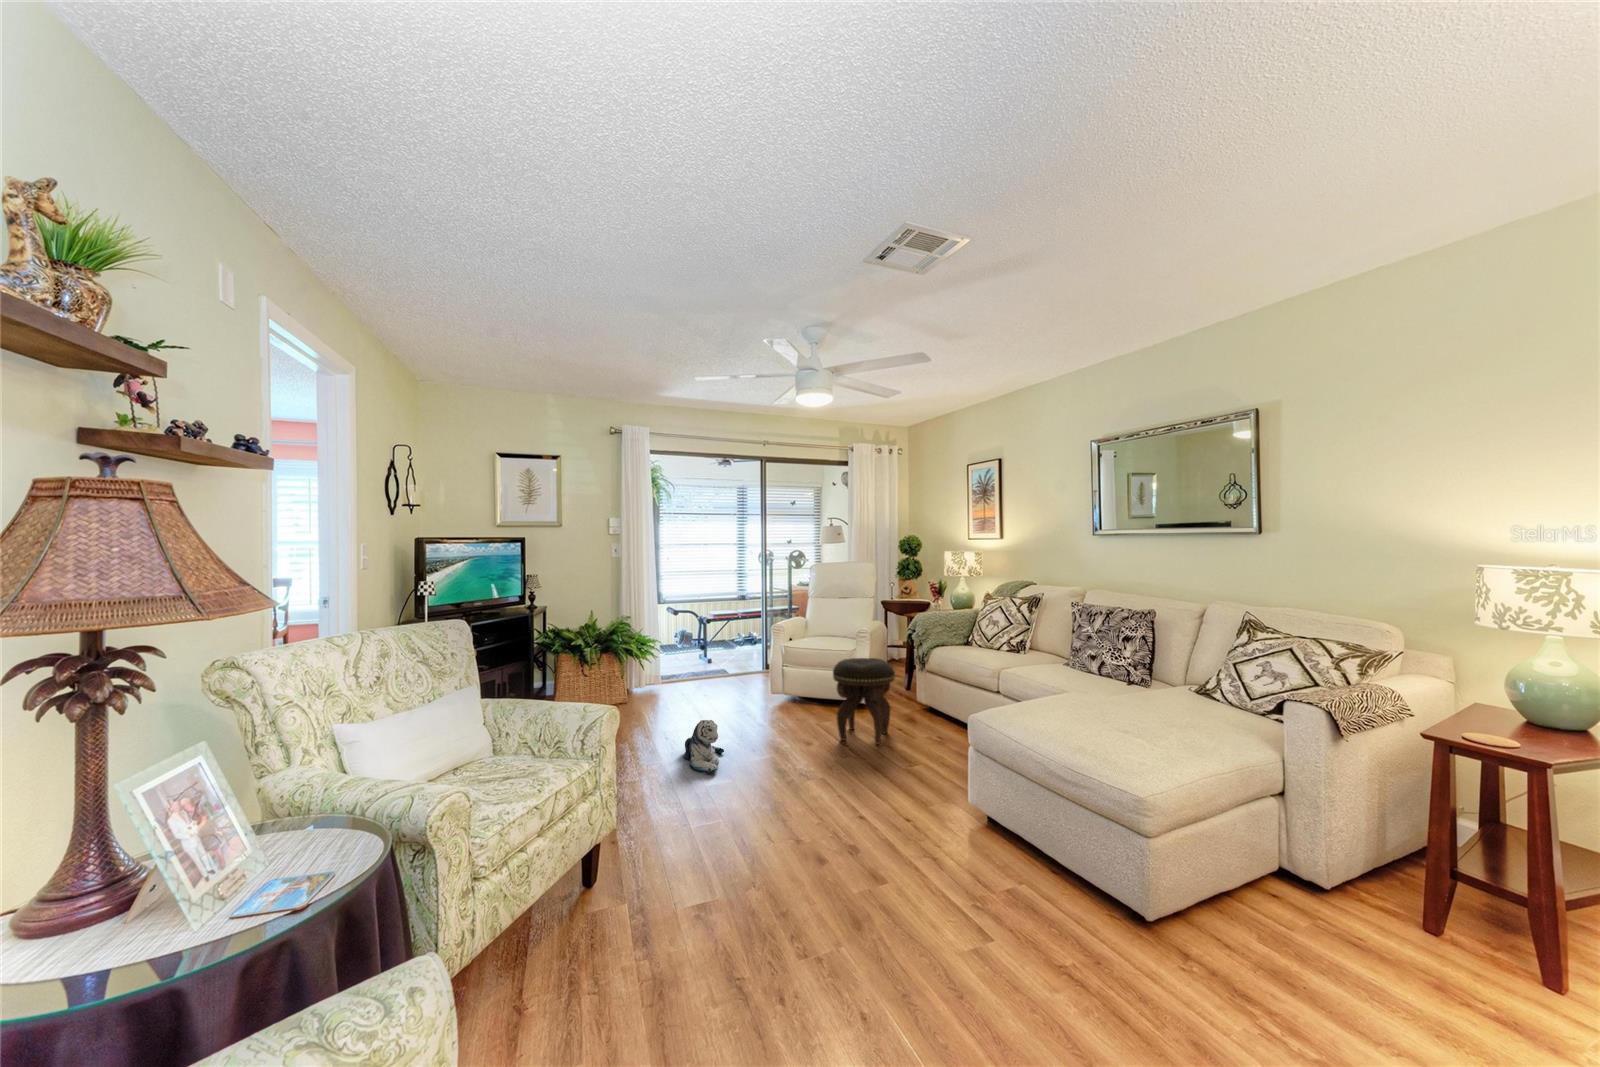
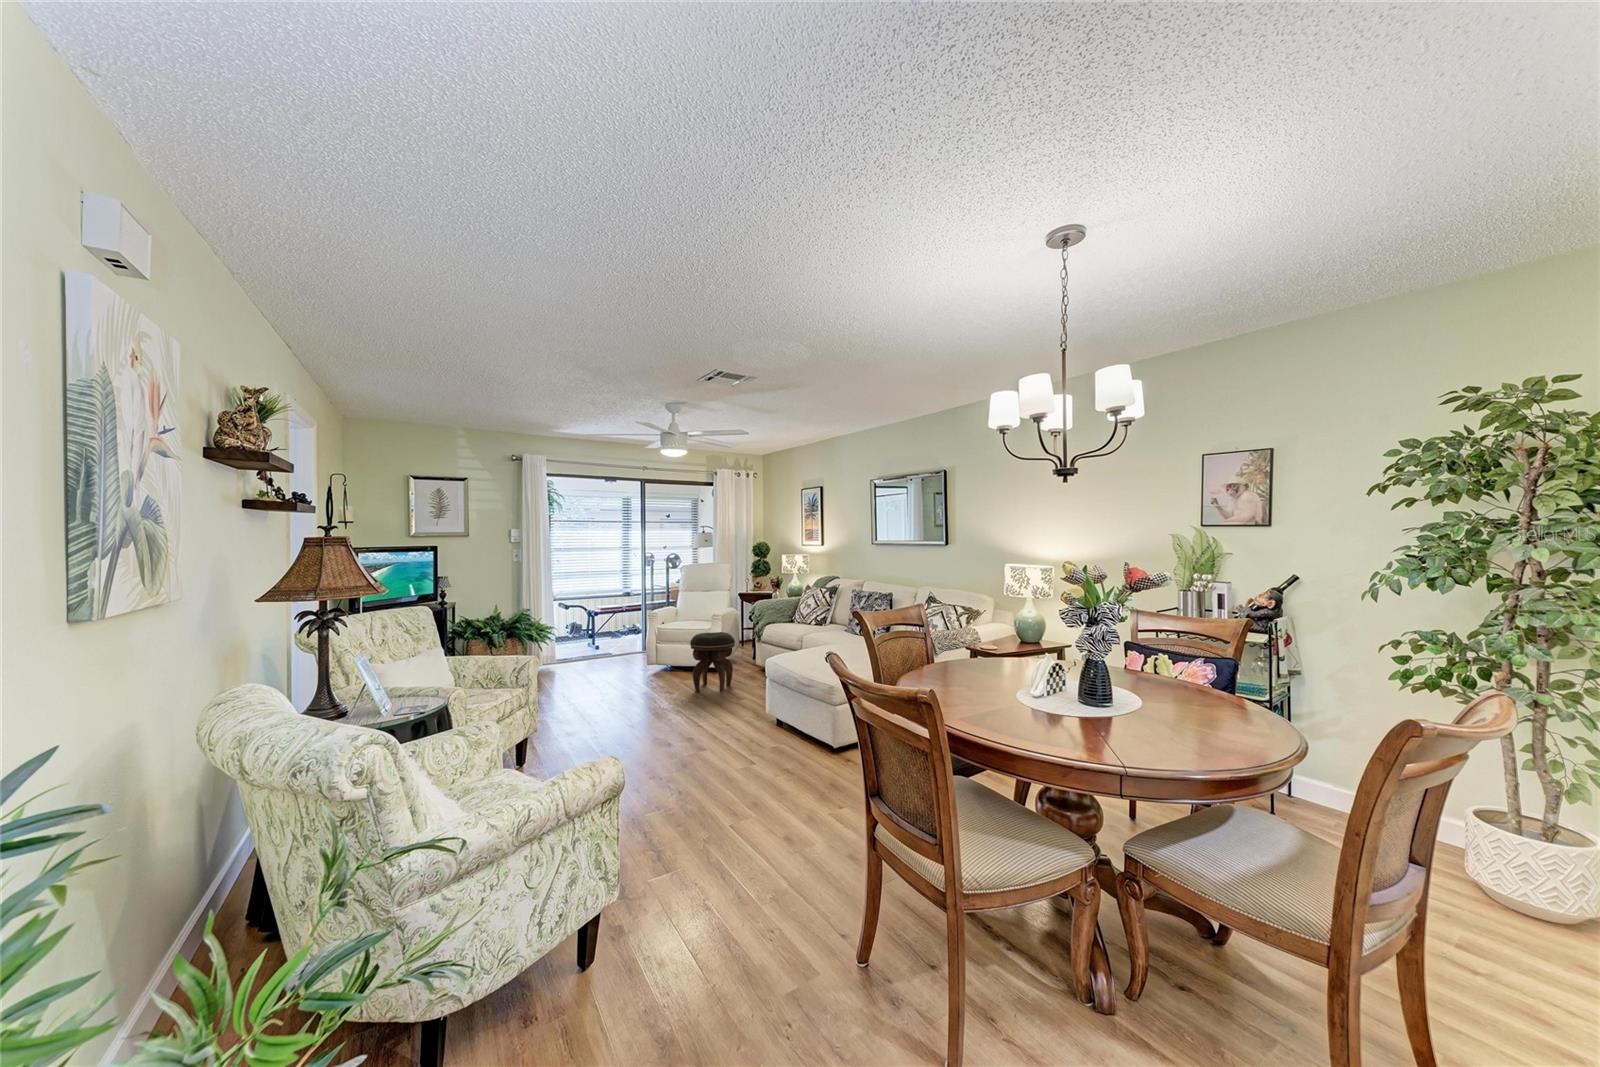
plush toy: present [683,720,724,773] -> none [578,677,609,713]

